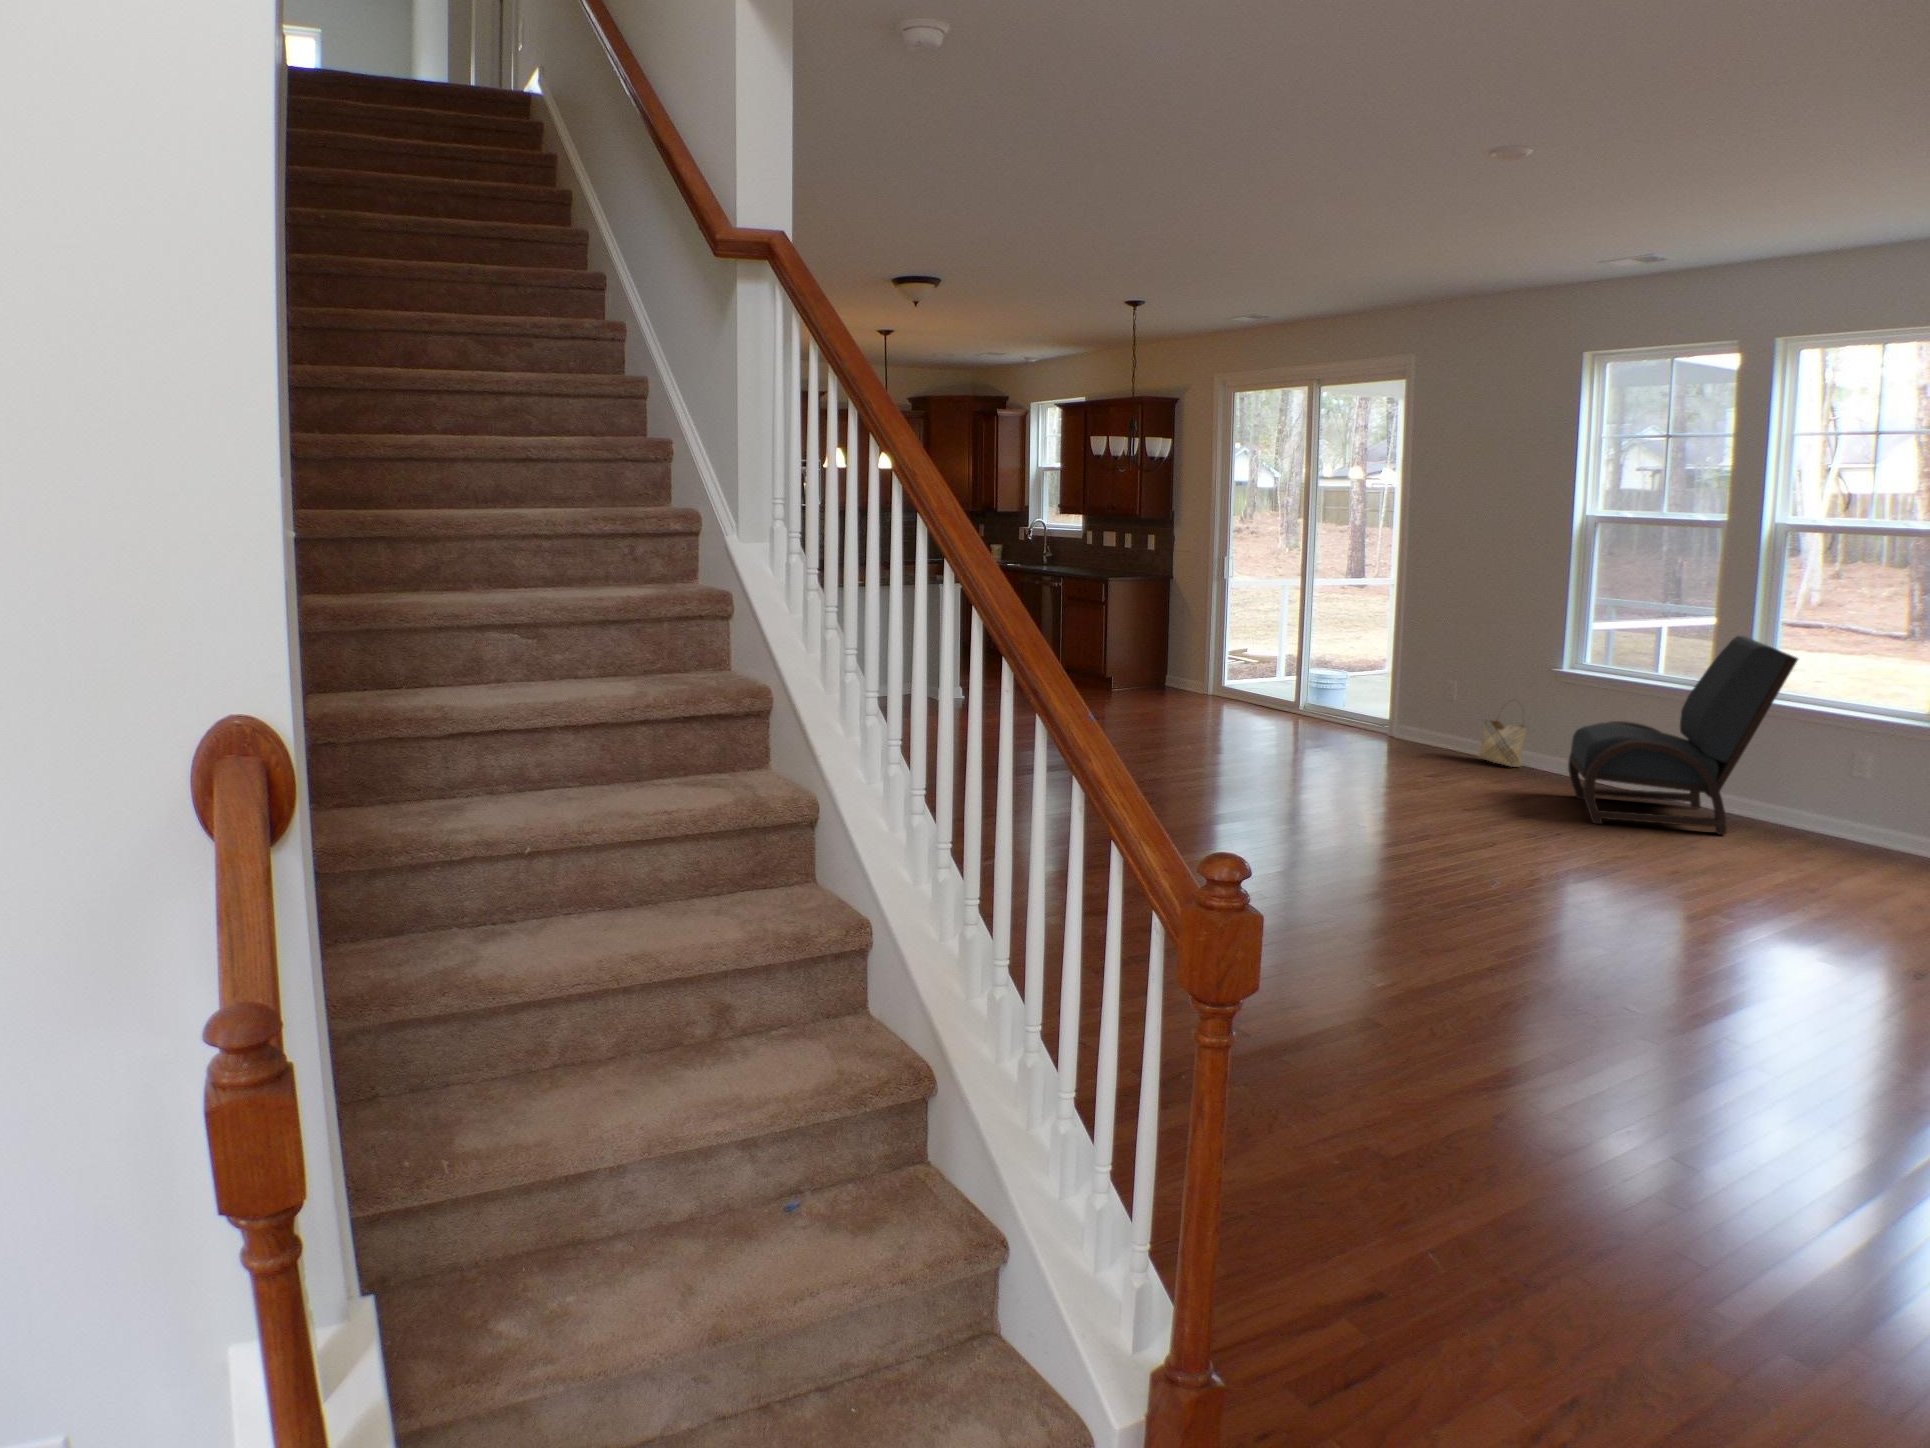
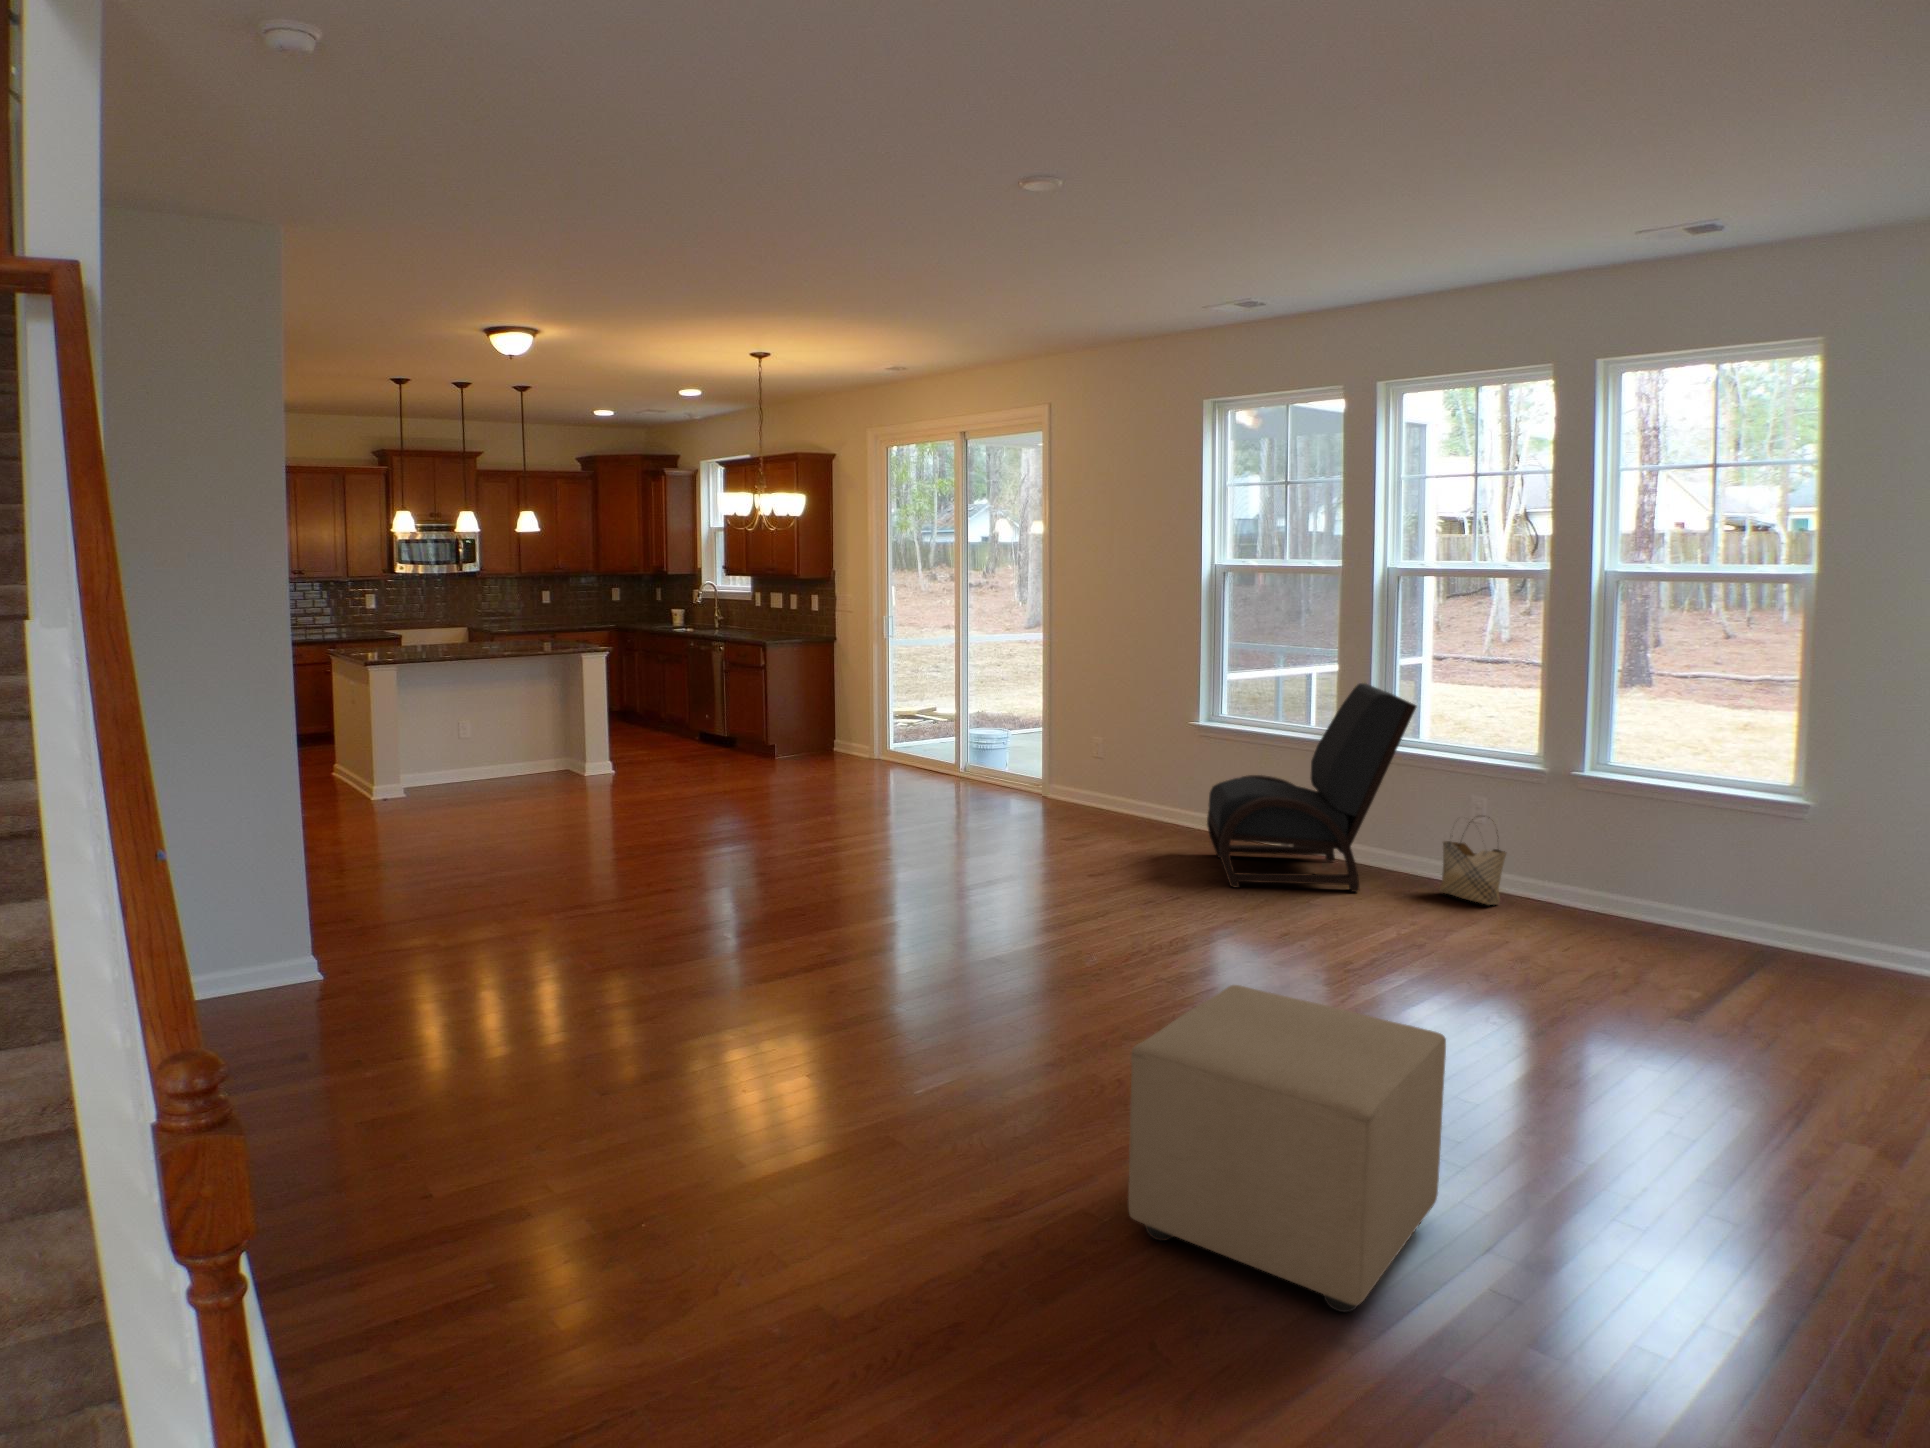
woven basket: present [1478,702,1527,767] -> present [1439,816,1506,905]
ottoman: none [1530,870,1811,1106] -> present [1128,985,1446,1312]

